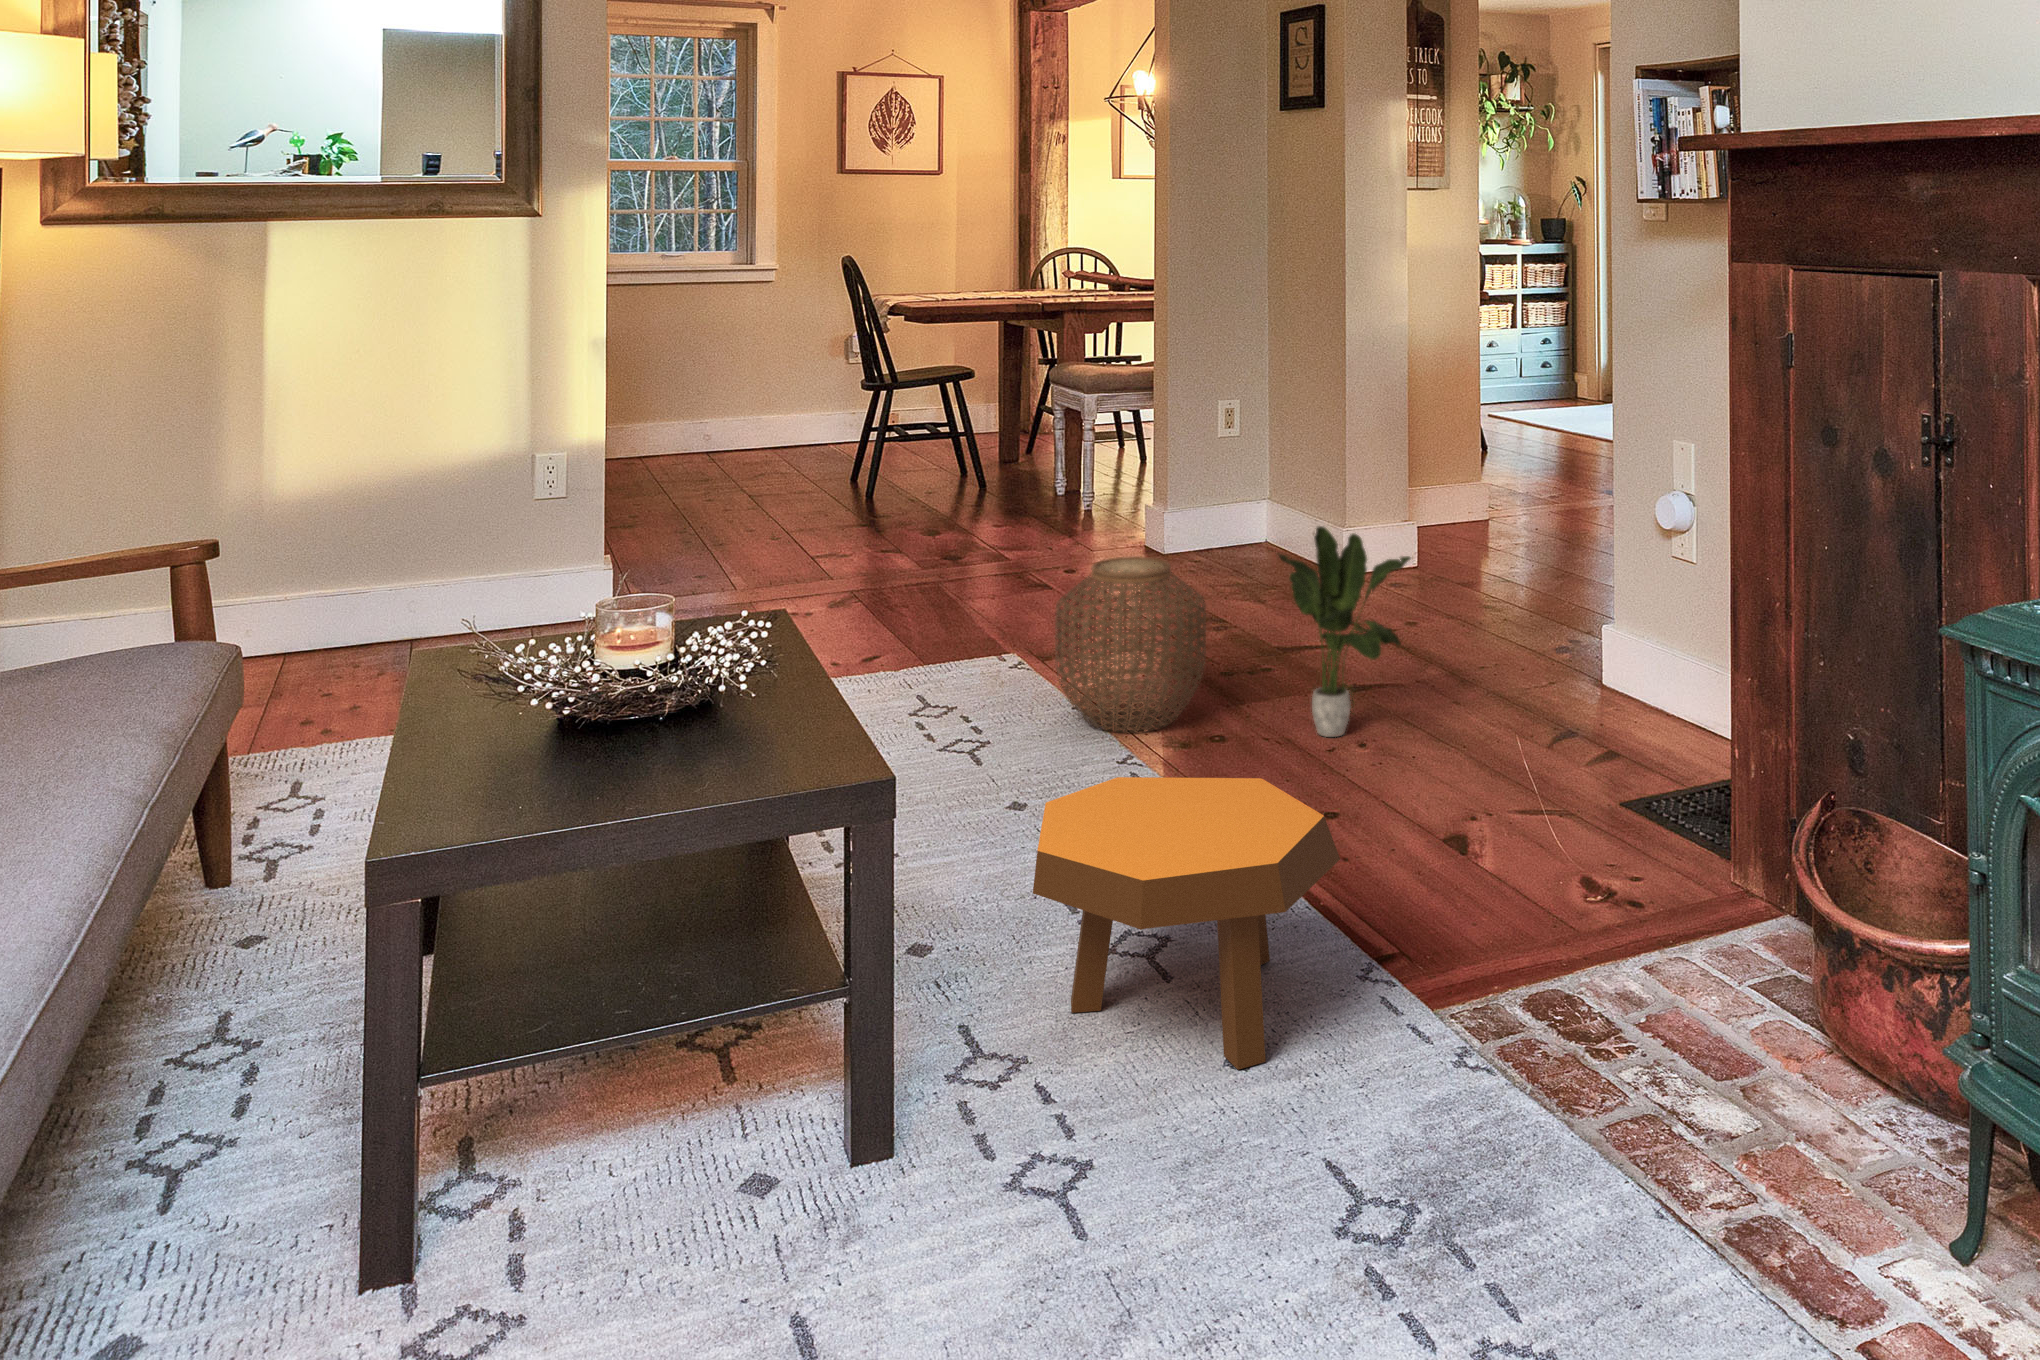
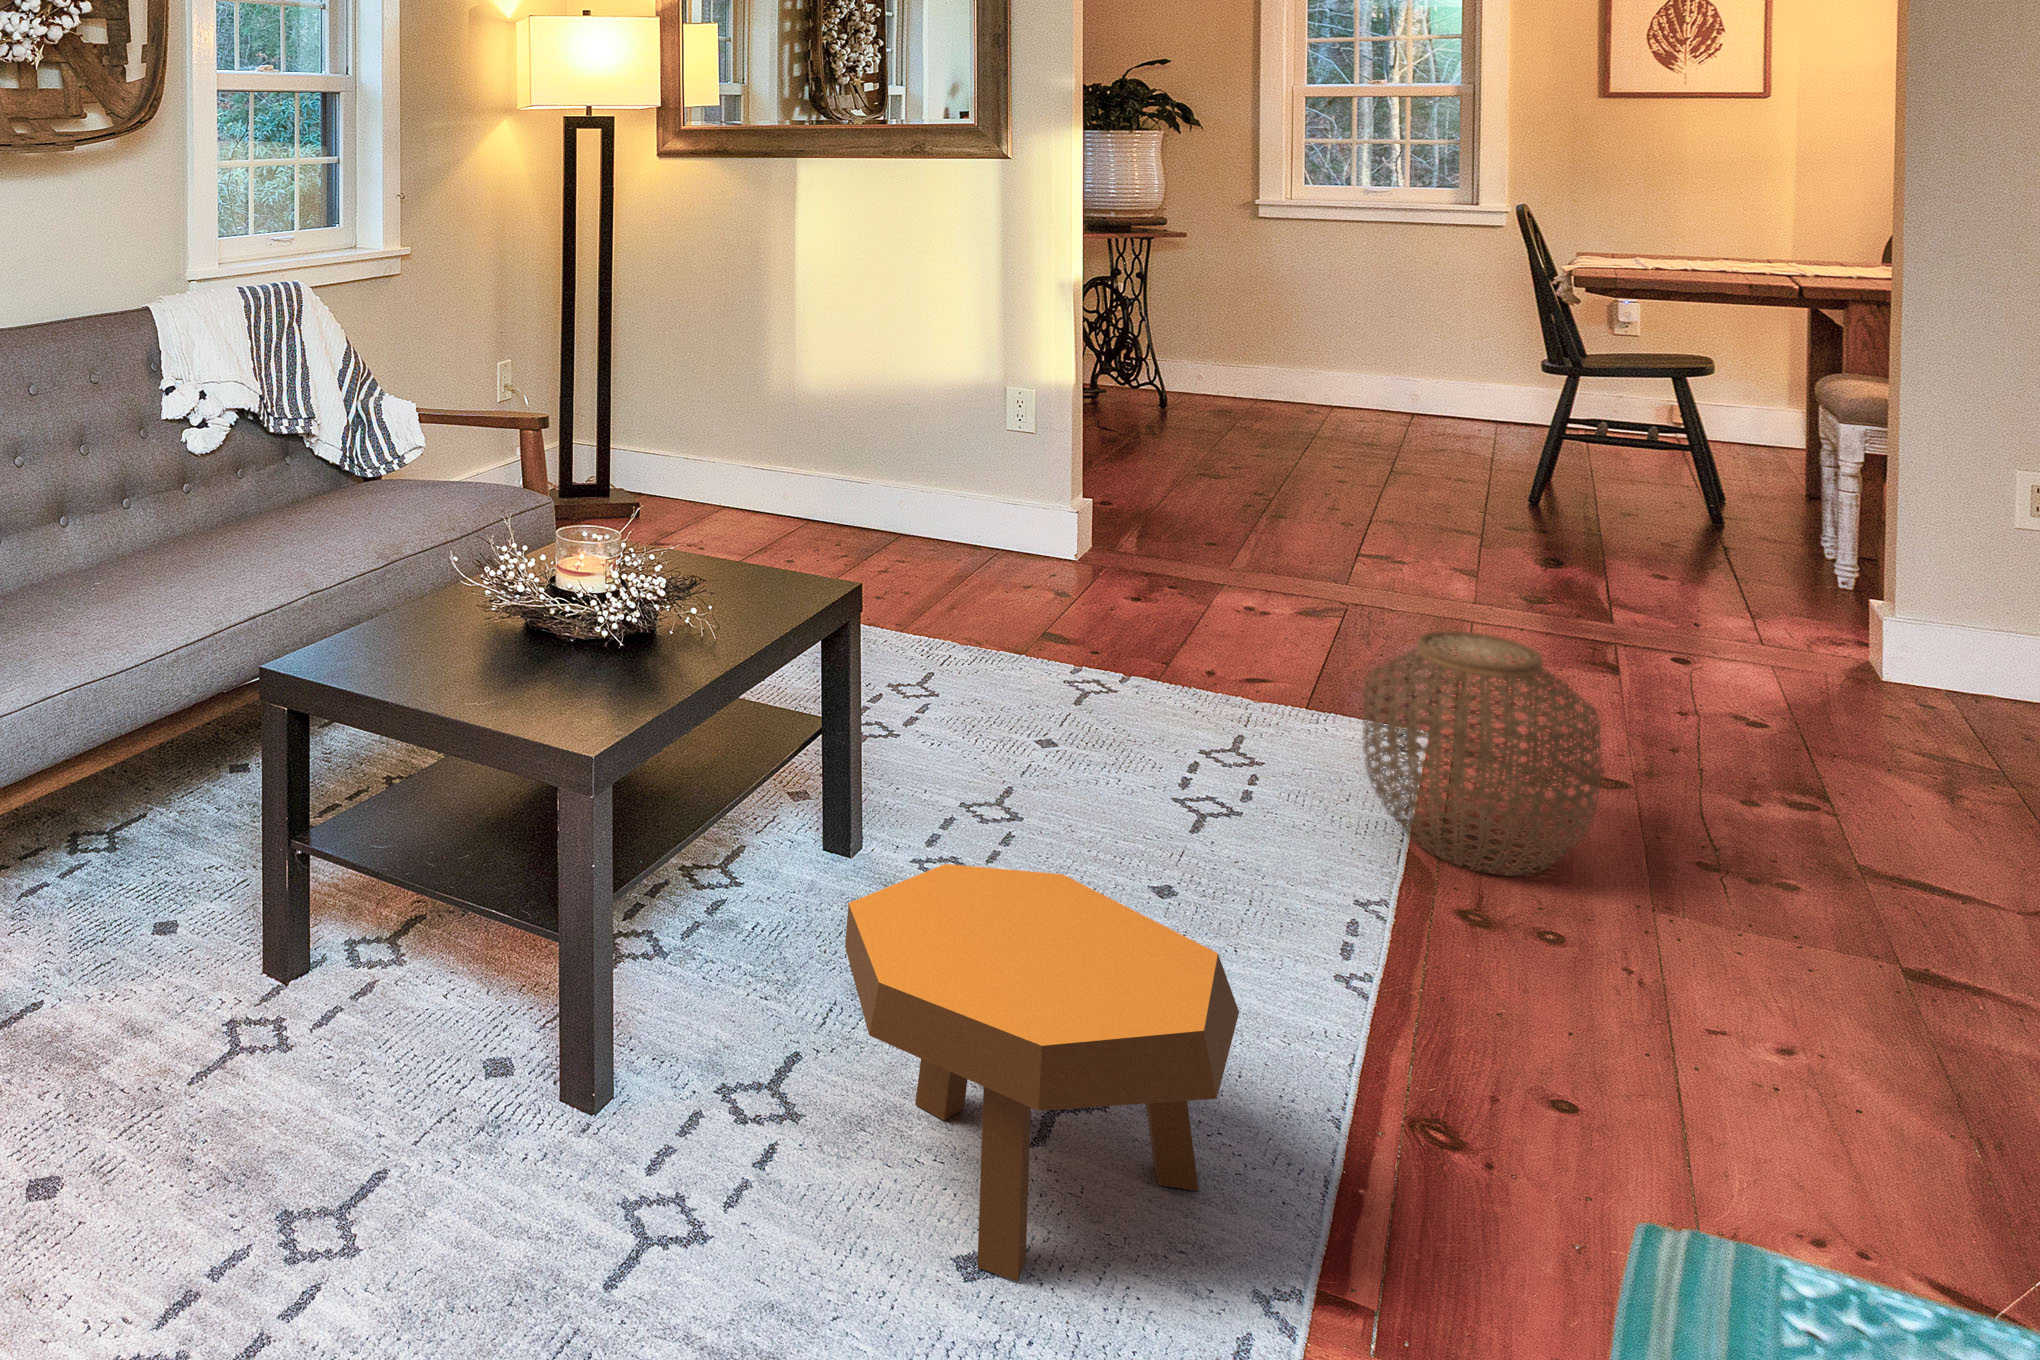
potted plant: present [1279,526,1411,737] -> none [1672,669,1940,998]

